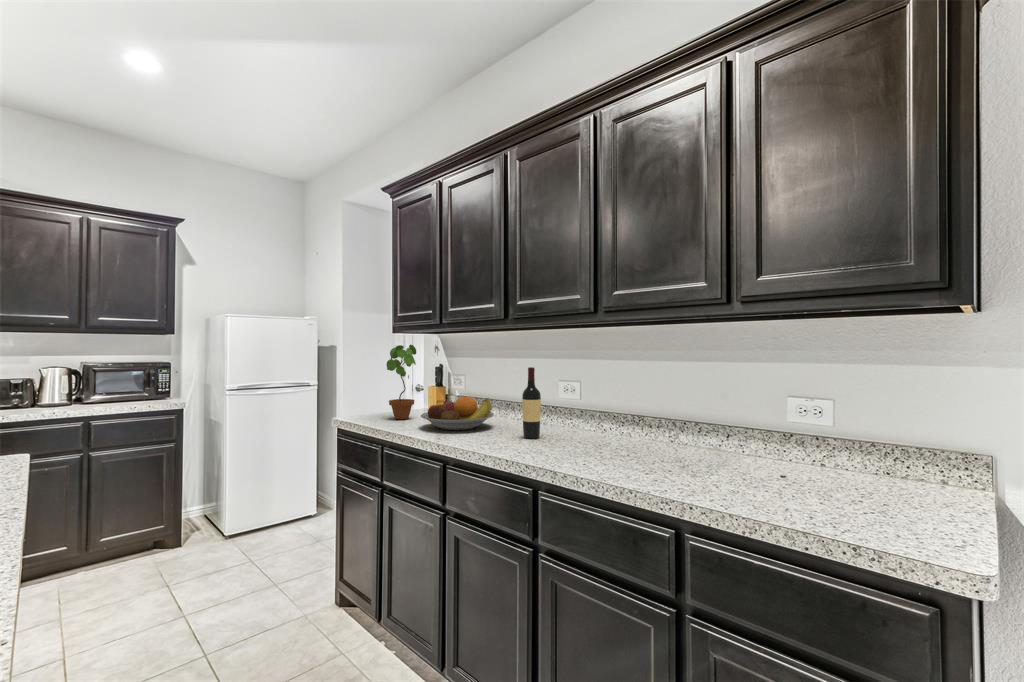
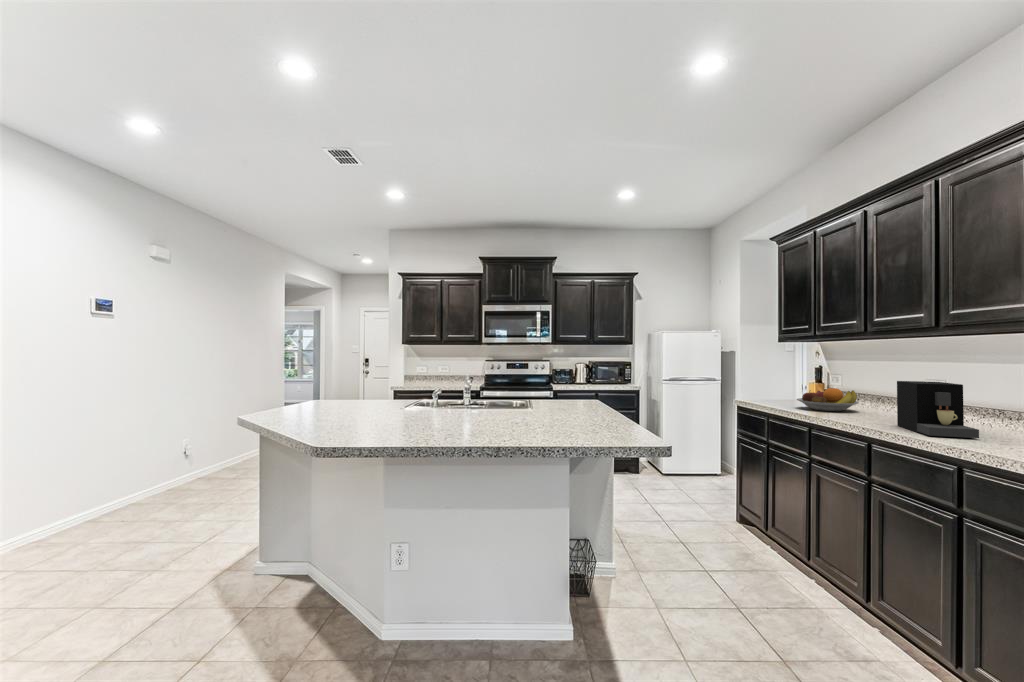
potted plant: present [386,345,416,419] -> none [772,351,796,403]
wine bottle: present [522,367,541,439] -> none [877,368,894,420]
coffee maker: none [557,386,660,472] -> present [897,381,979,438]

